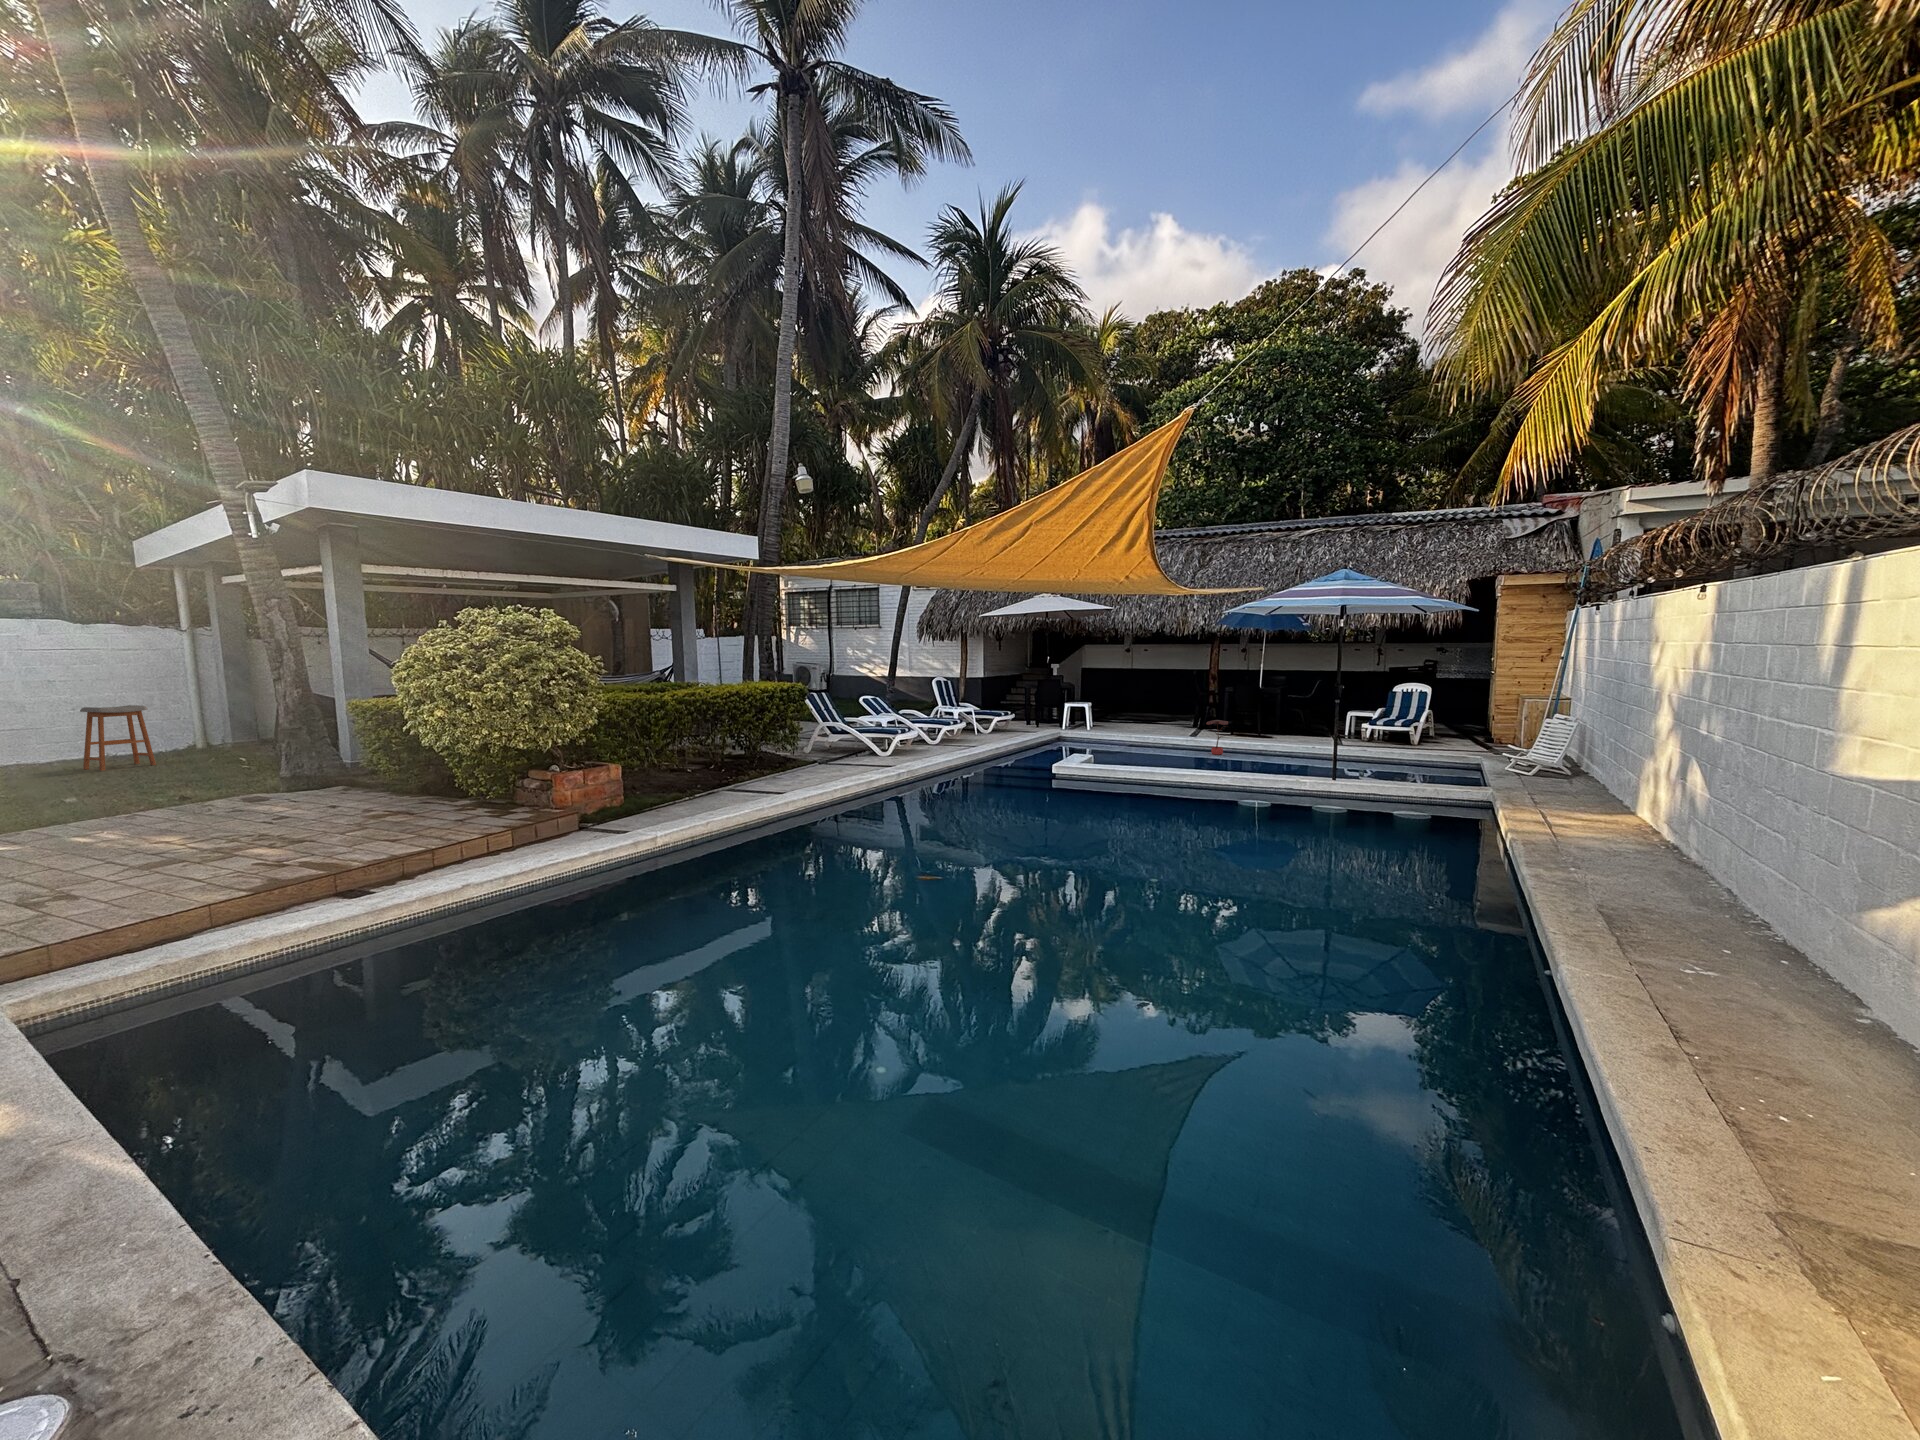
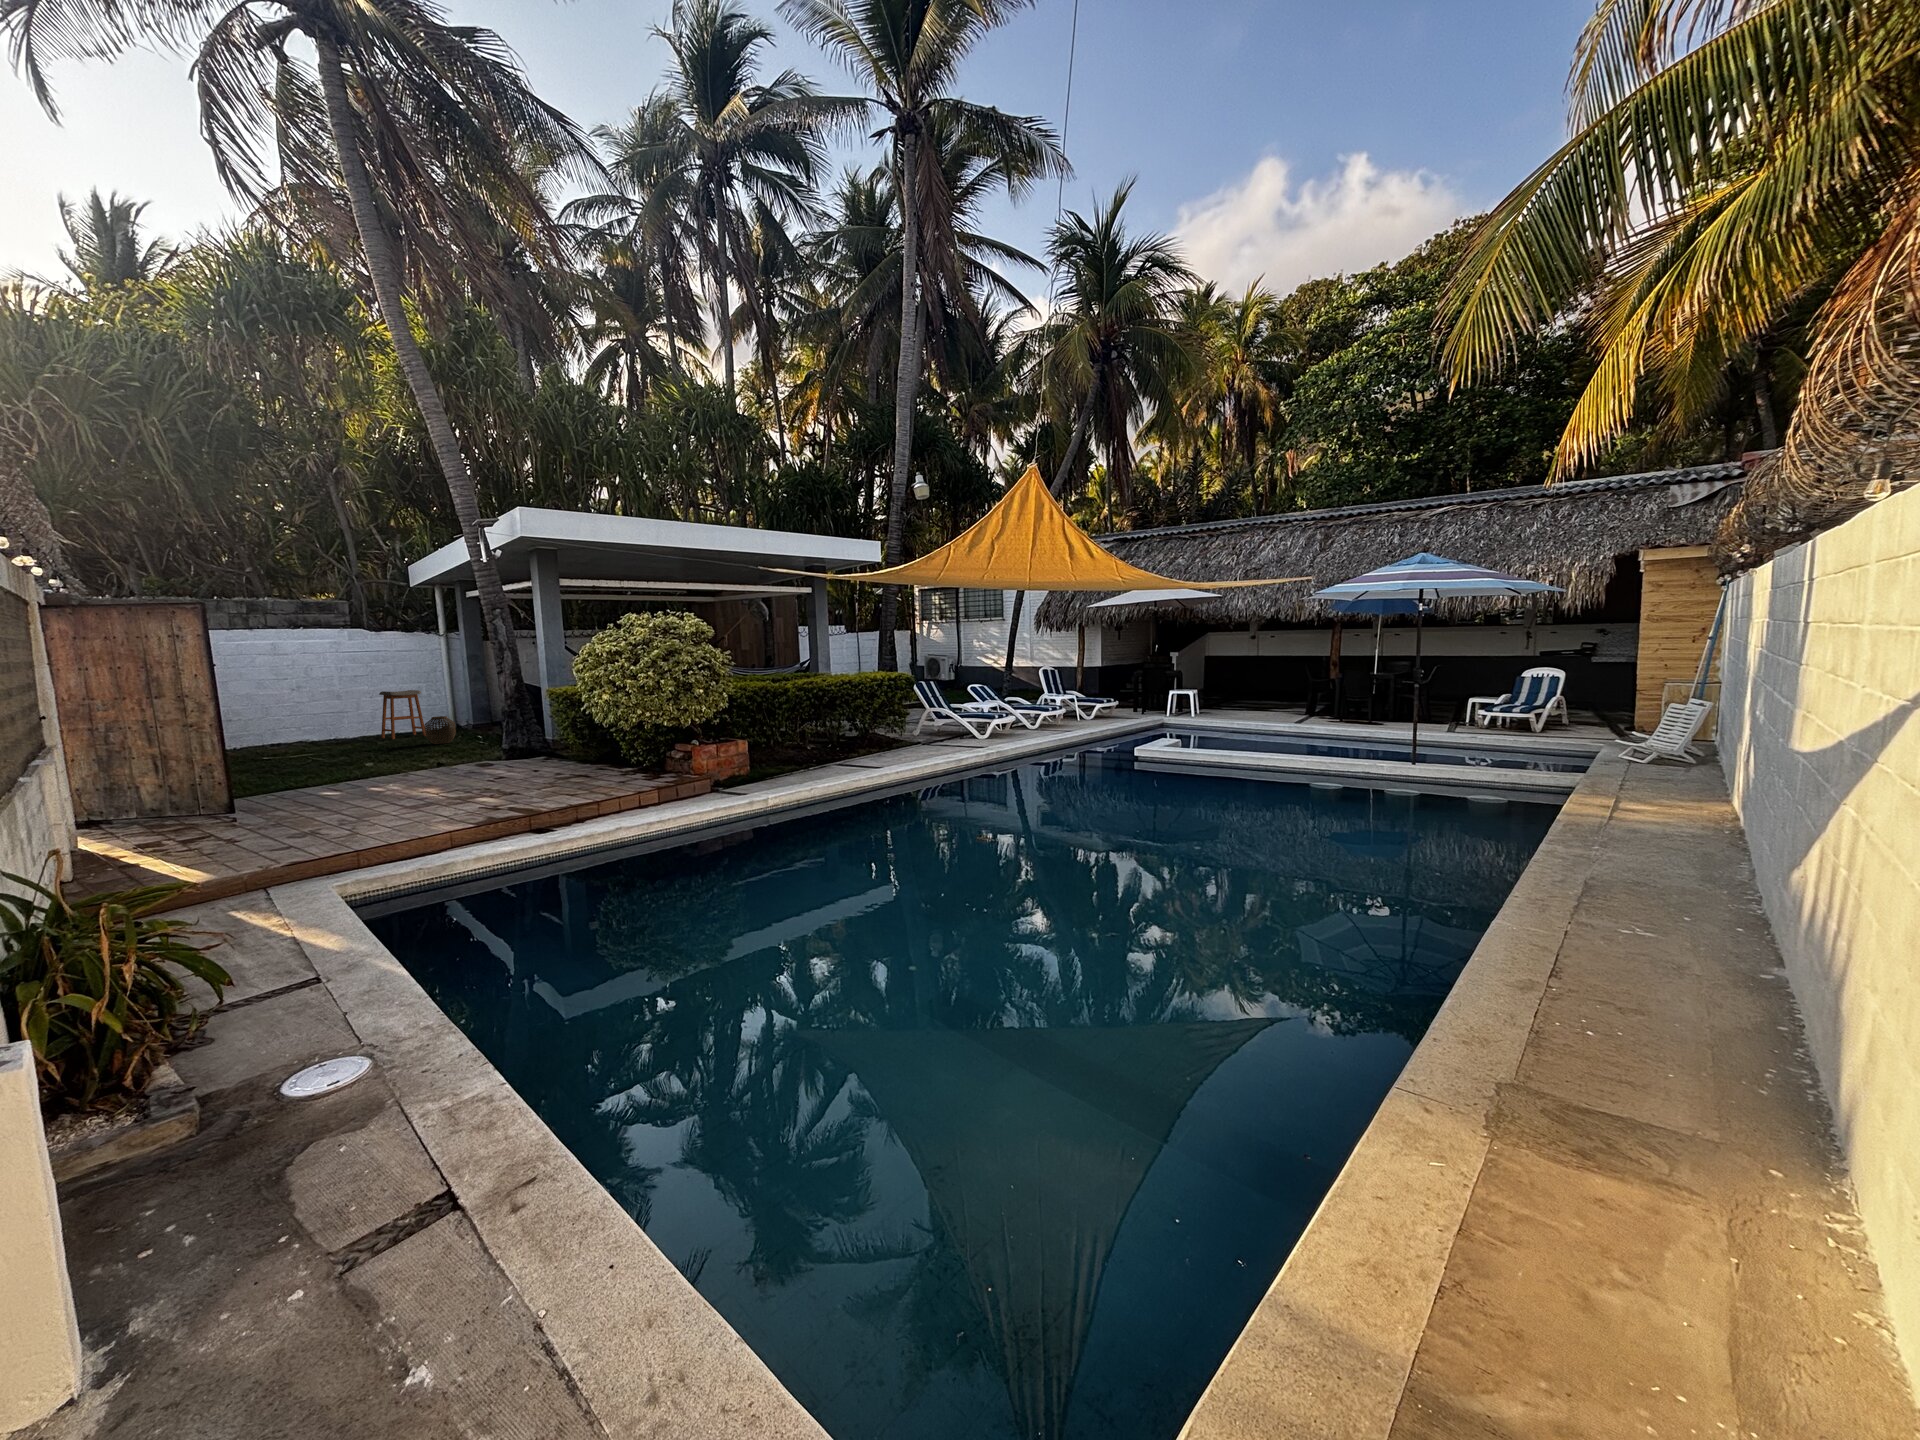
potted plant: present [1206,720,1228,755] -> none [1302,708,1327,743]
woven basket: none [153,740,202,777] -> present [425,716,456,744]

